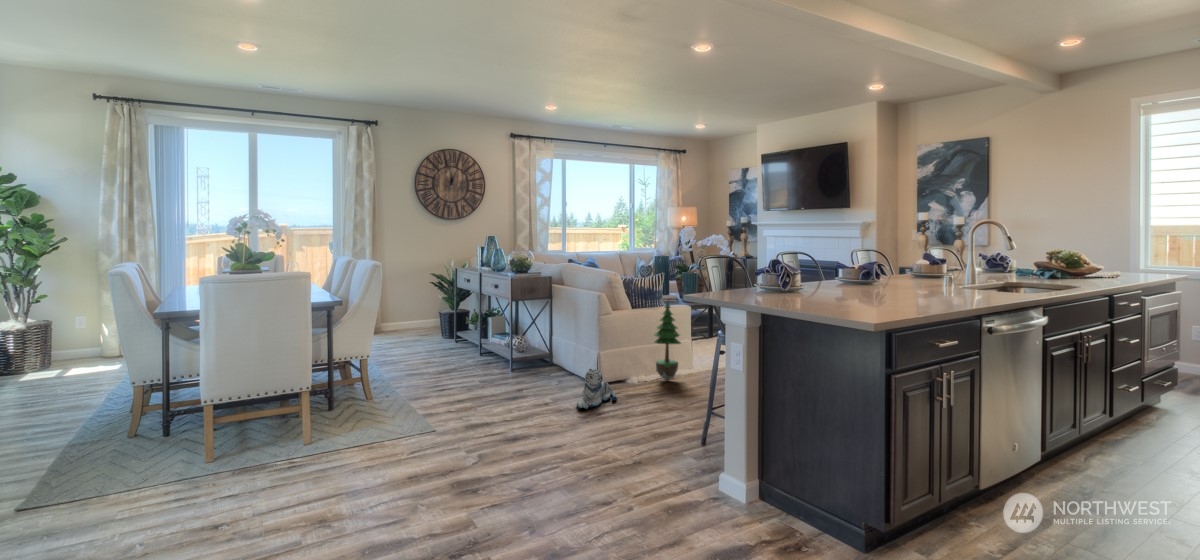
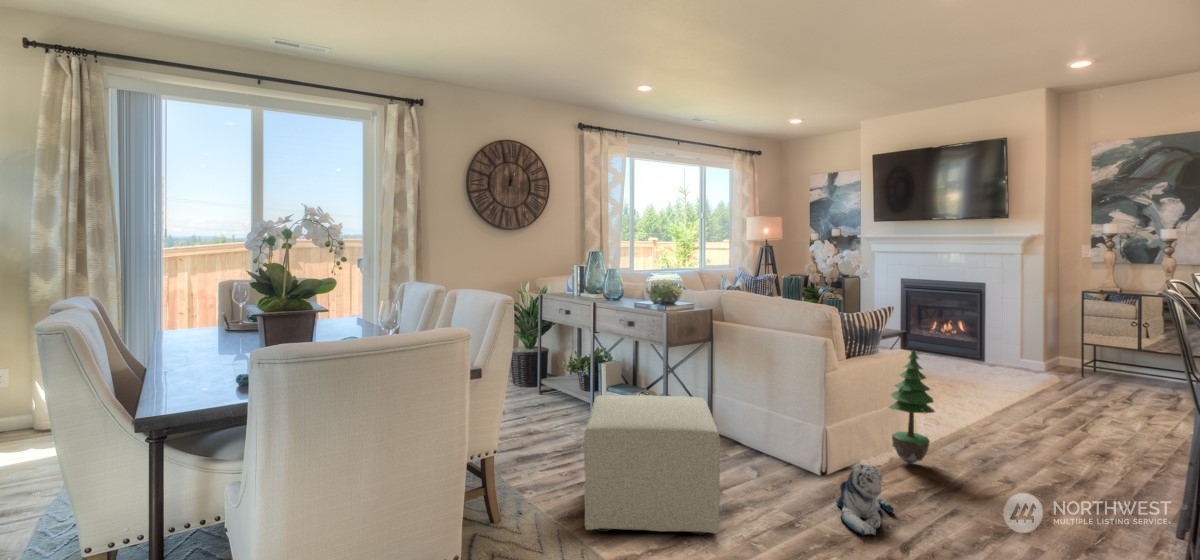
ottoman: none [411,328,513,407] -> present [584,395,720,535]

